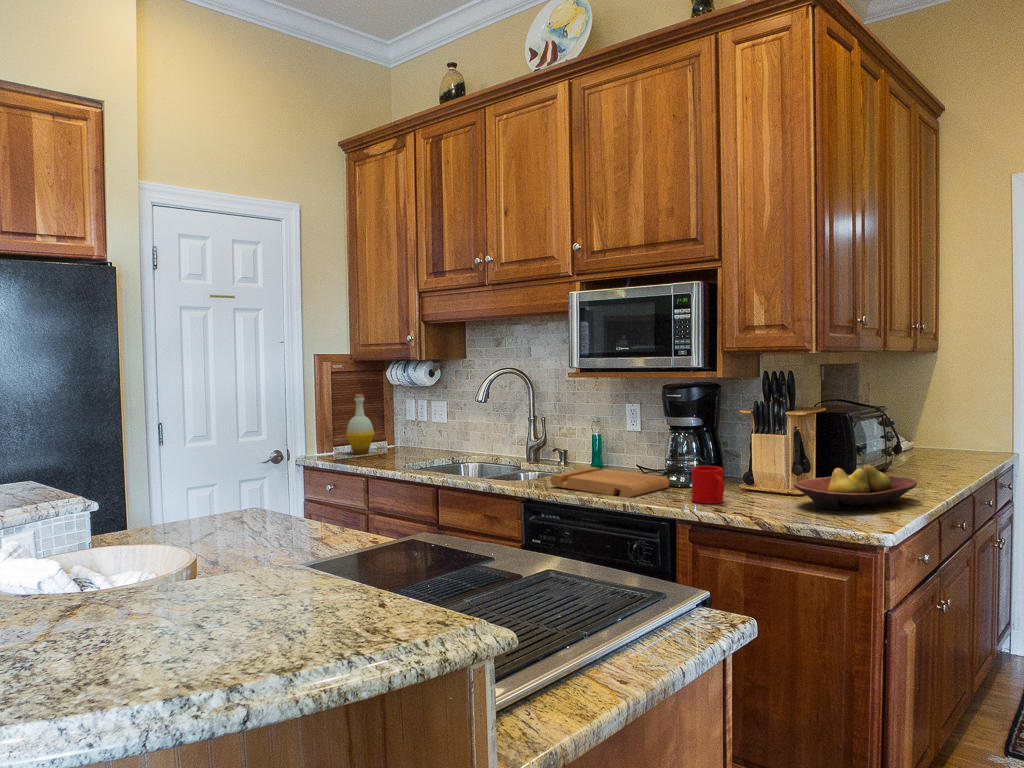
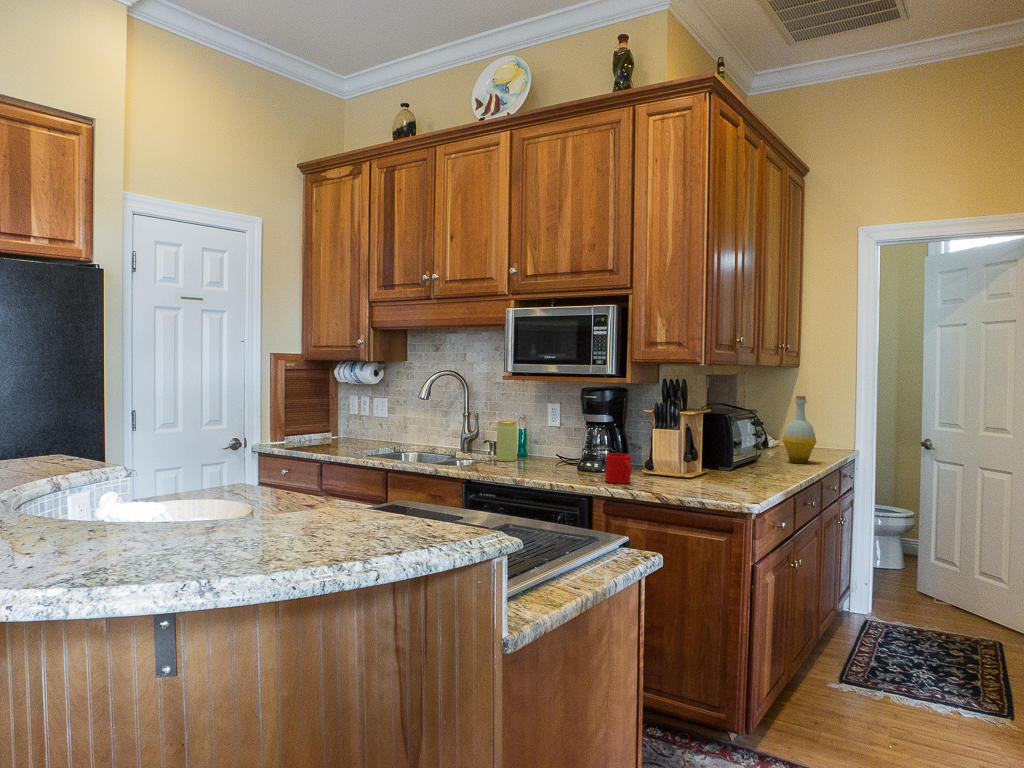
bottle: present [346,394,374,454] -> present [783,396,816,464]
jar: none [564,425,588,474] -> present [496,421,517,461]
fruit bowl: present [794,465,917,510] -> none [686,454,778,488]
cutting board: present [550,467,669,497] -> none [488,455,586,479]

